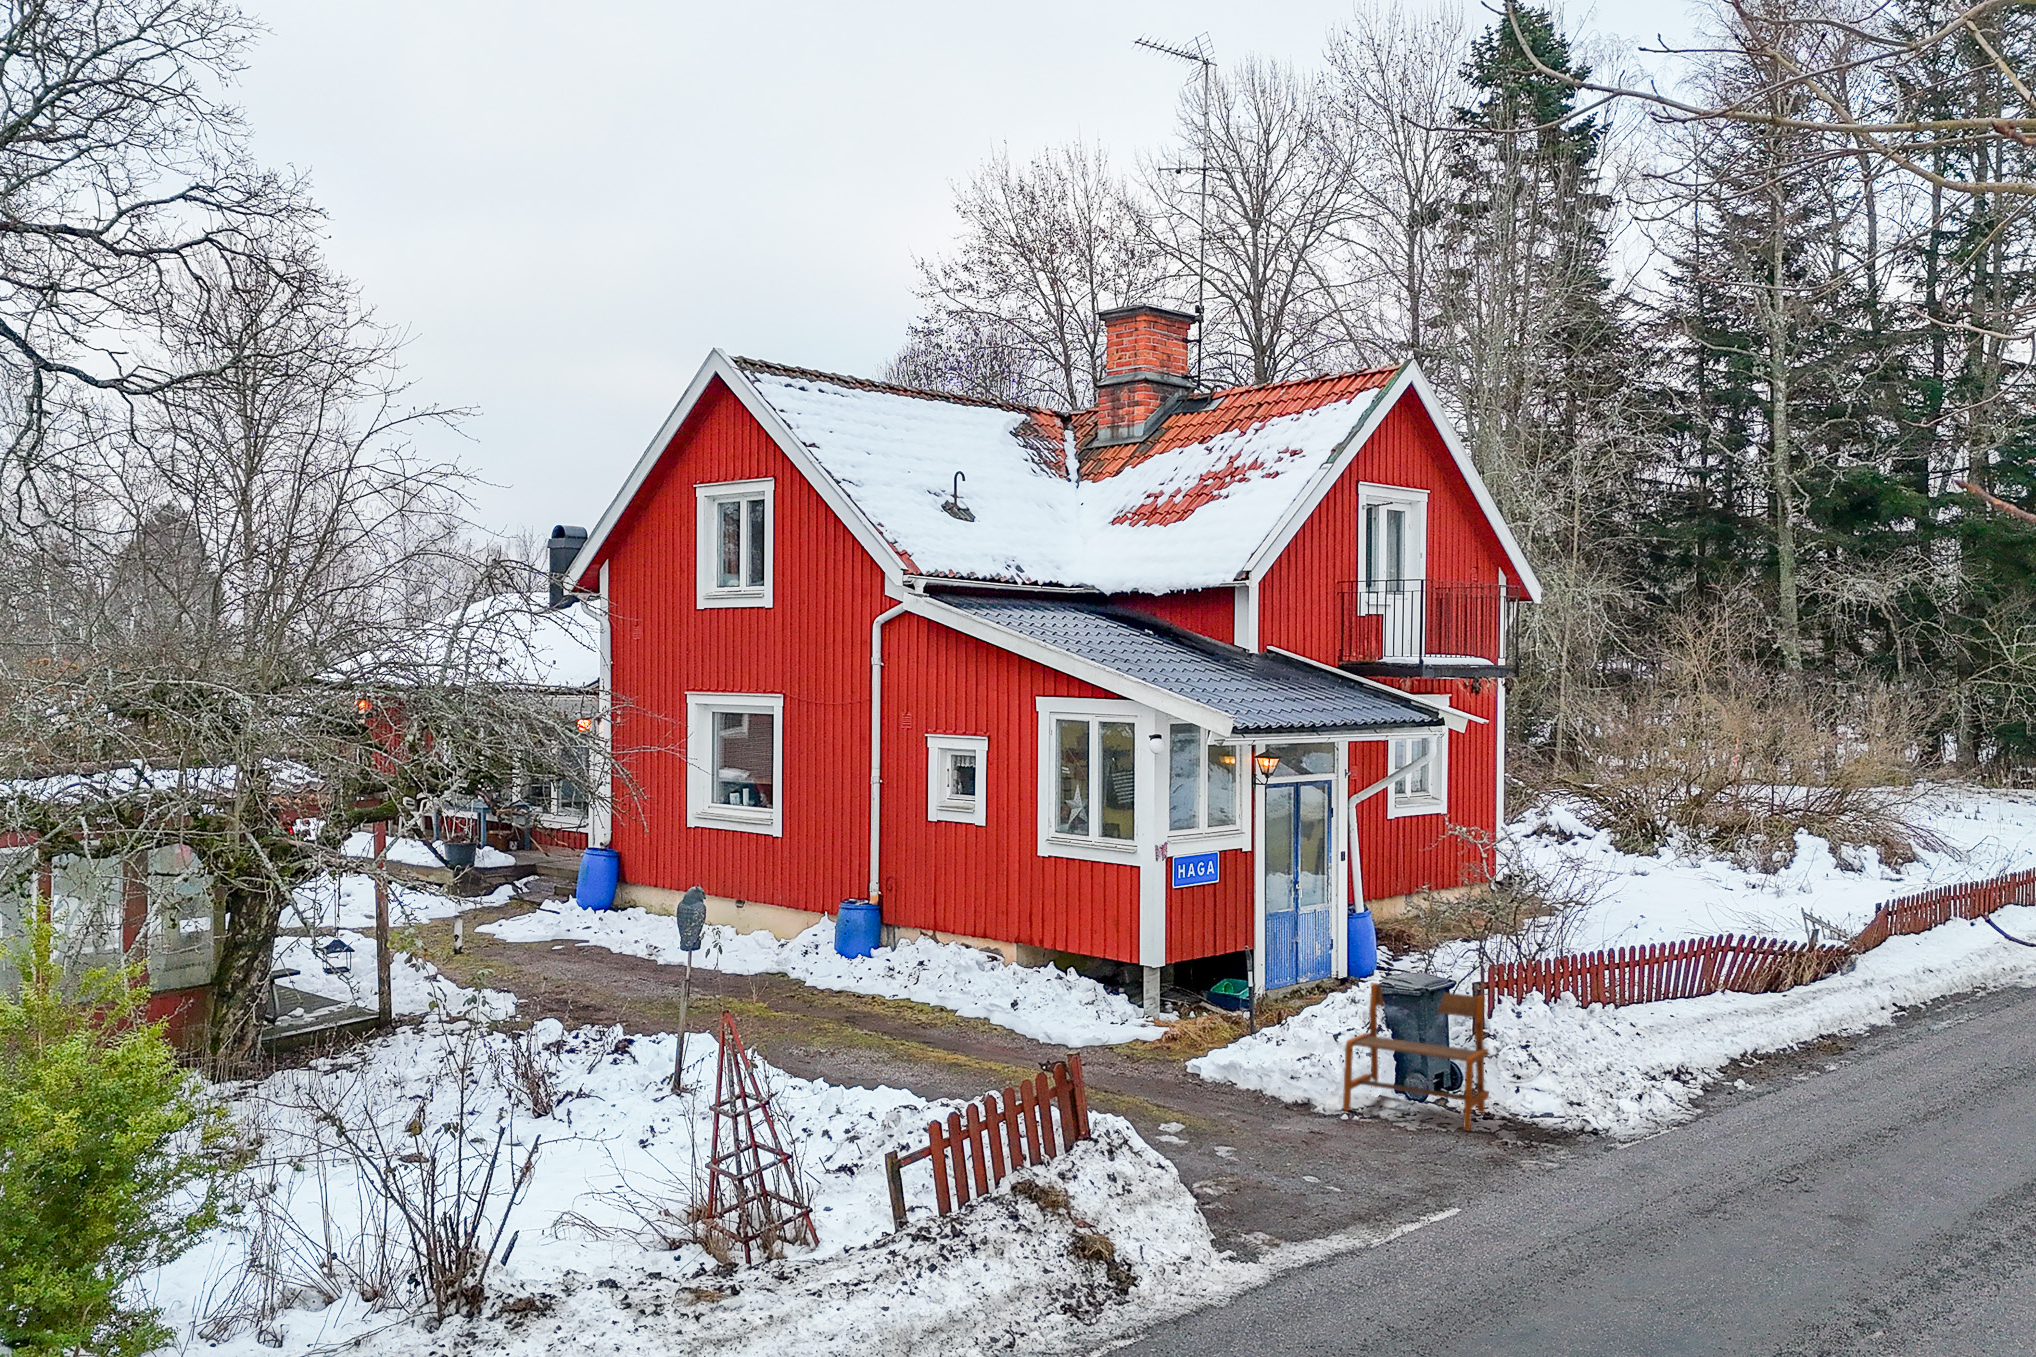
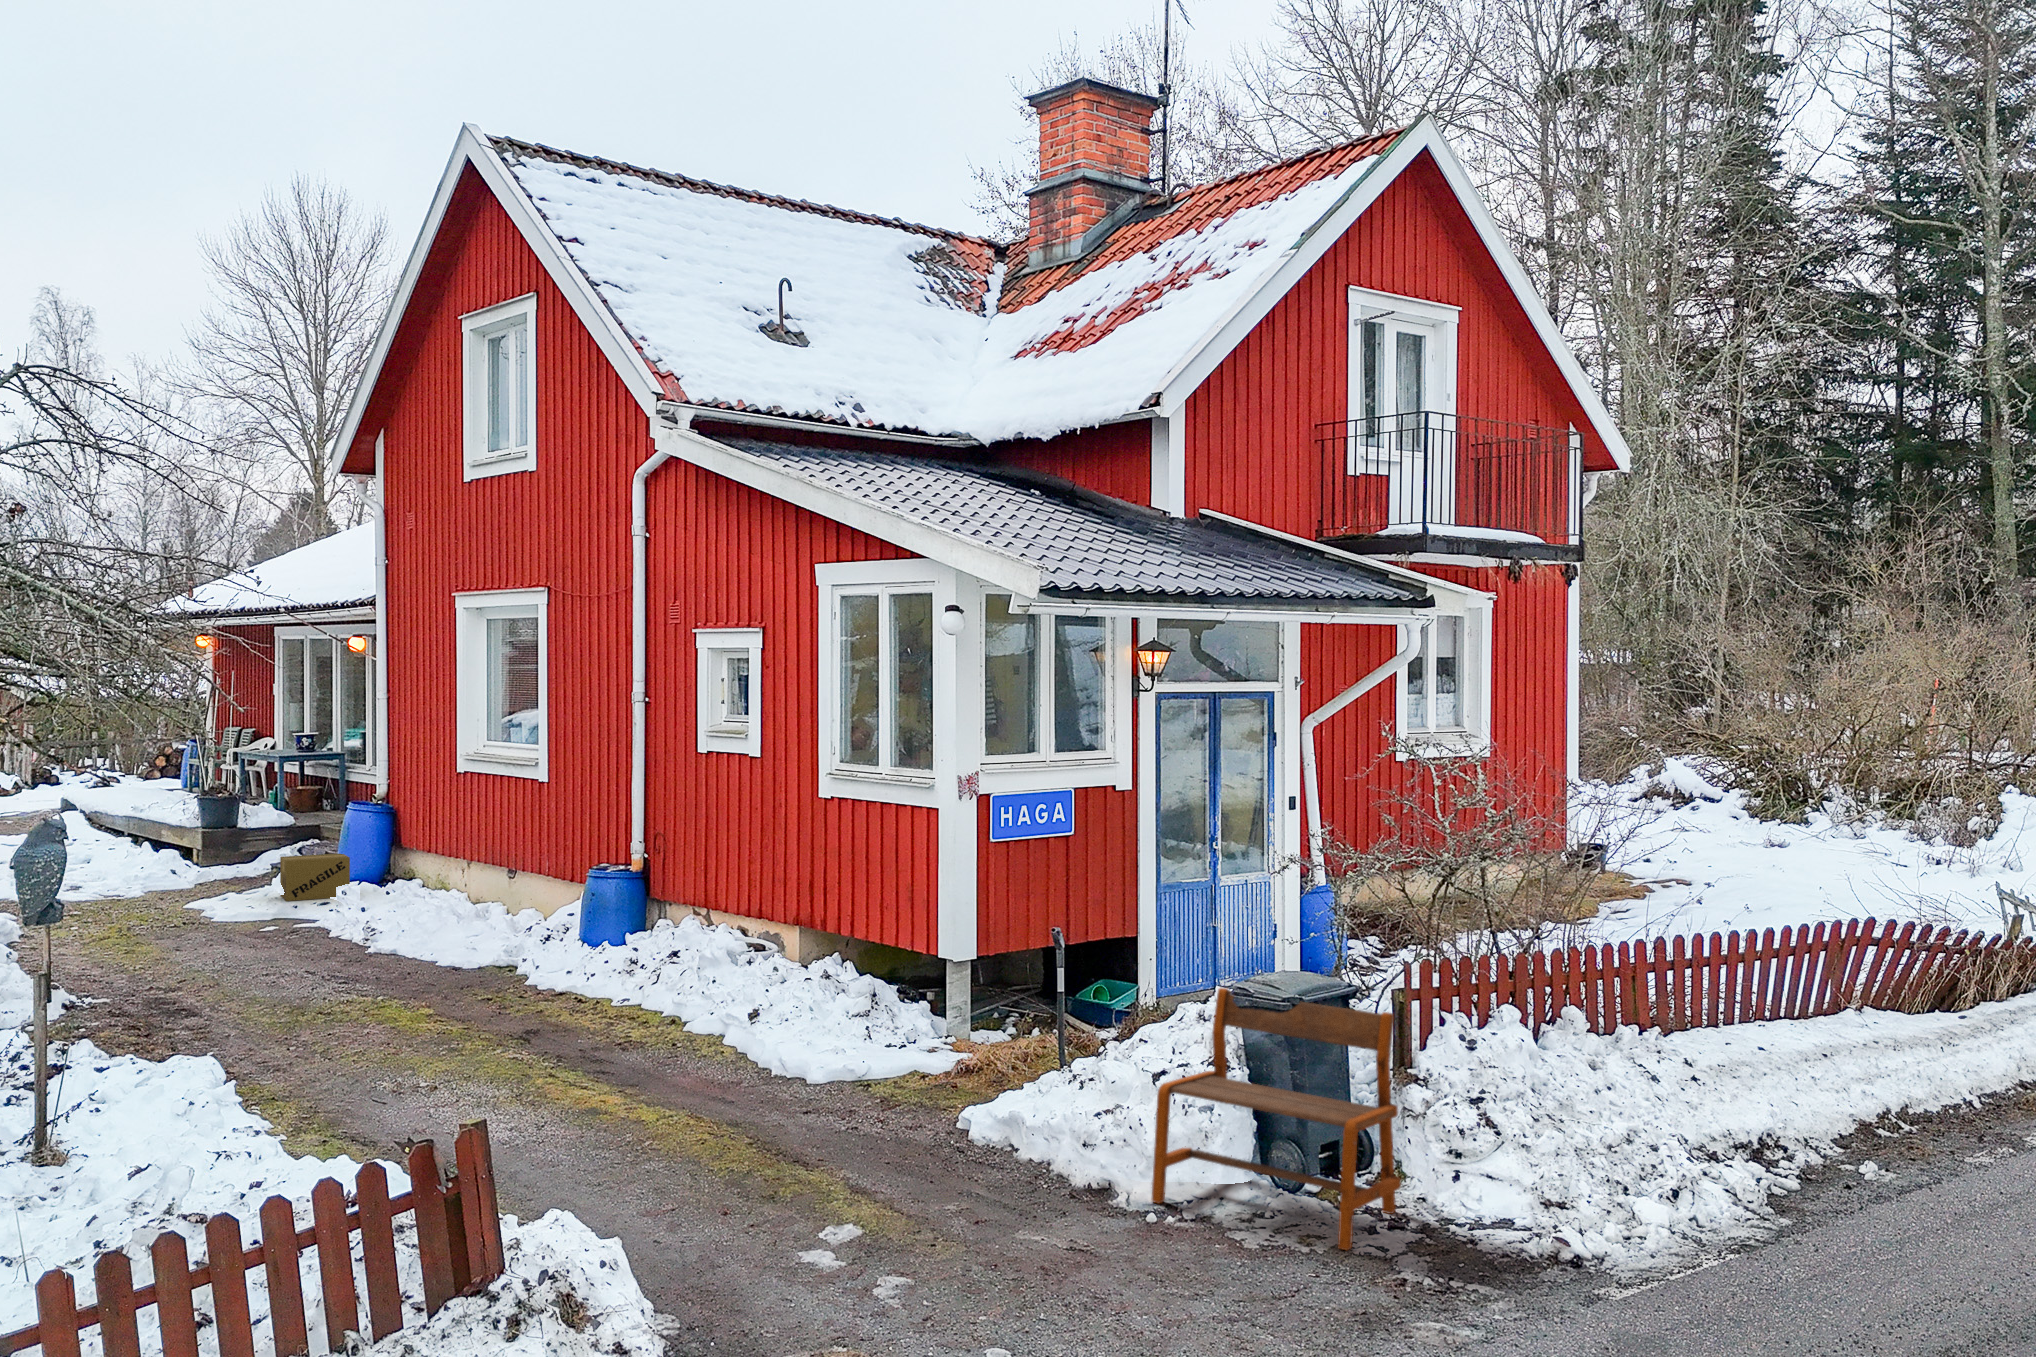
cardboard box: none [531,891,587,929] -> present [280,854,350,901]

